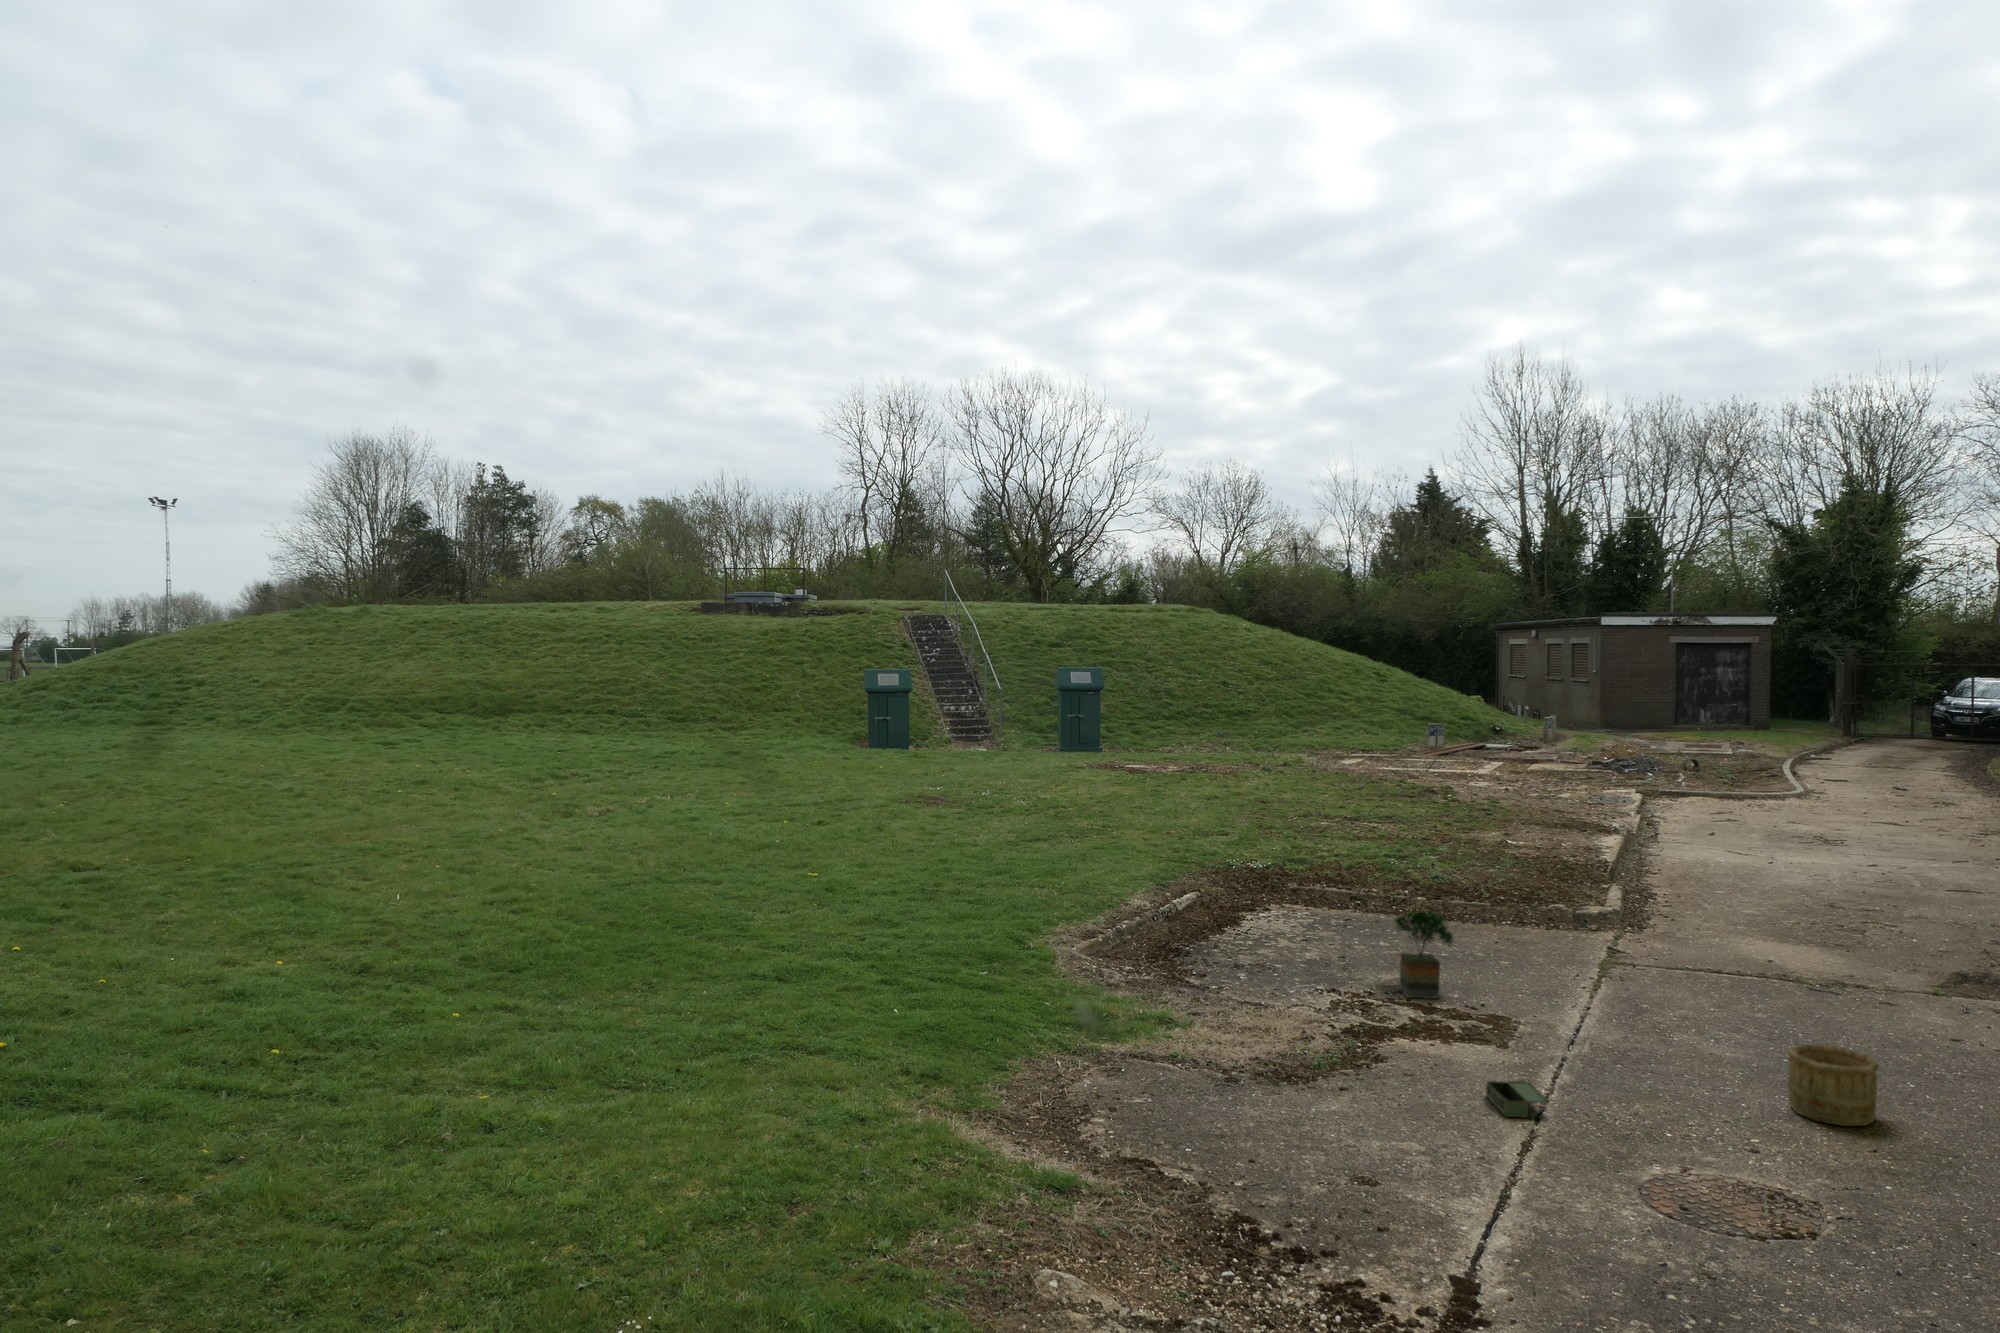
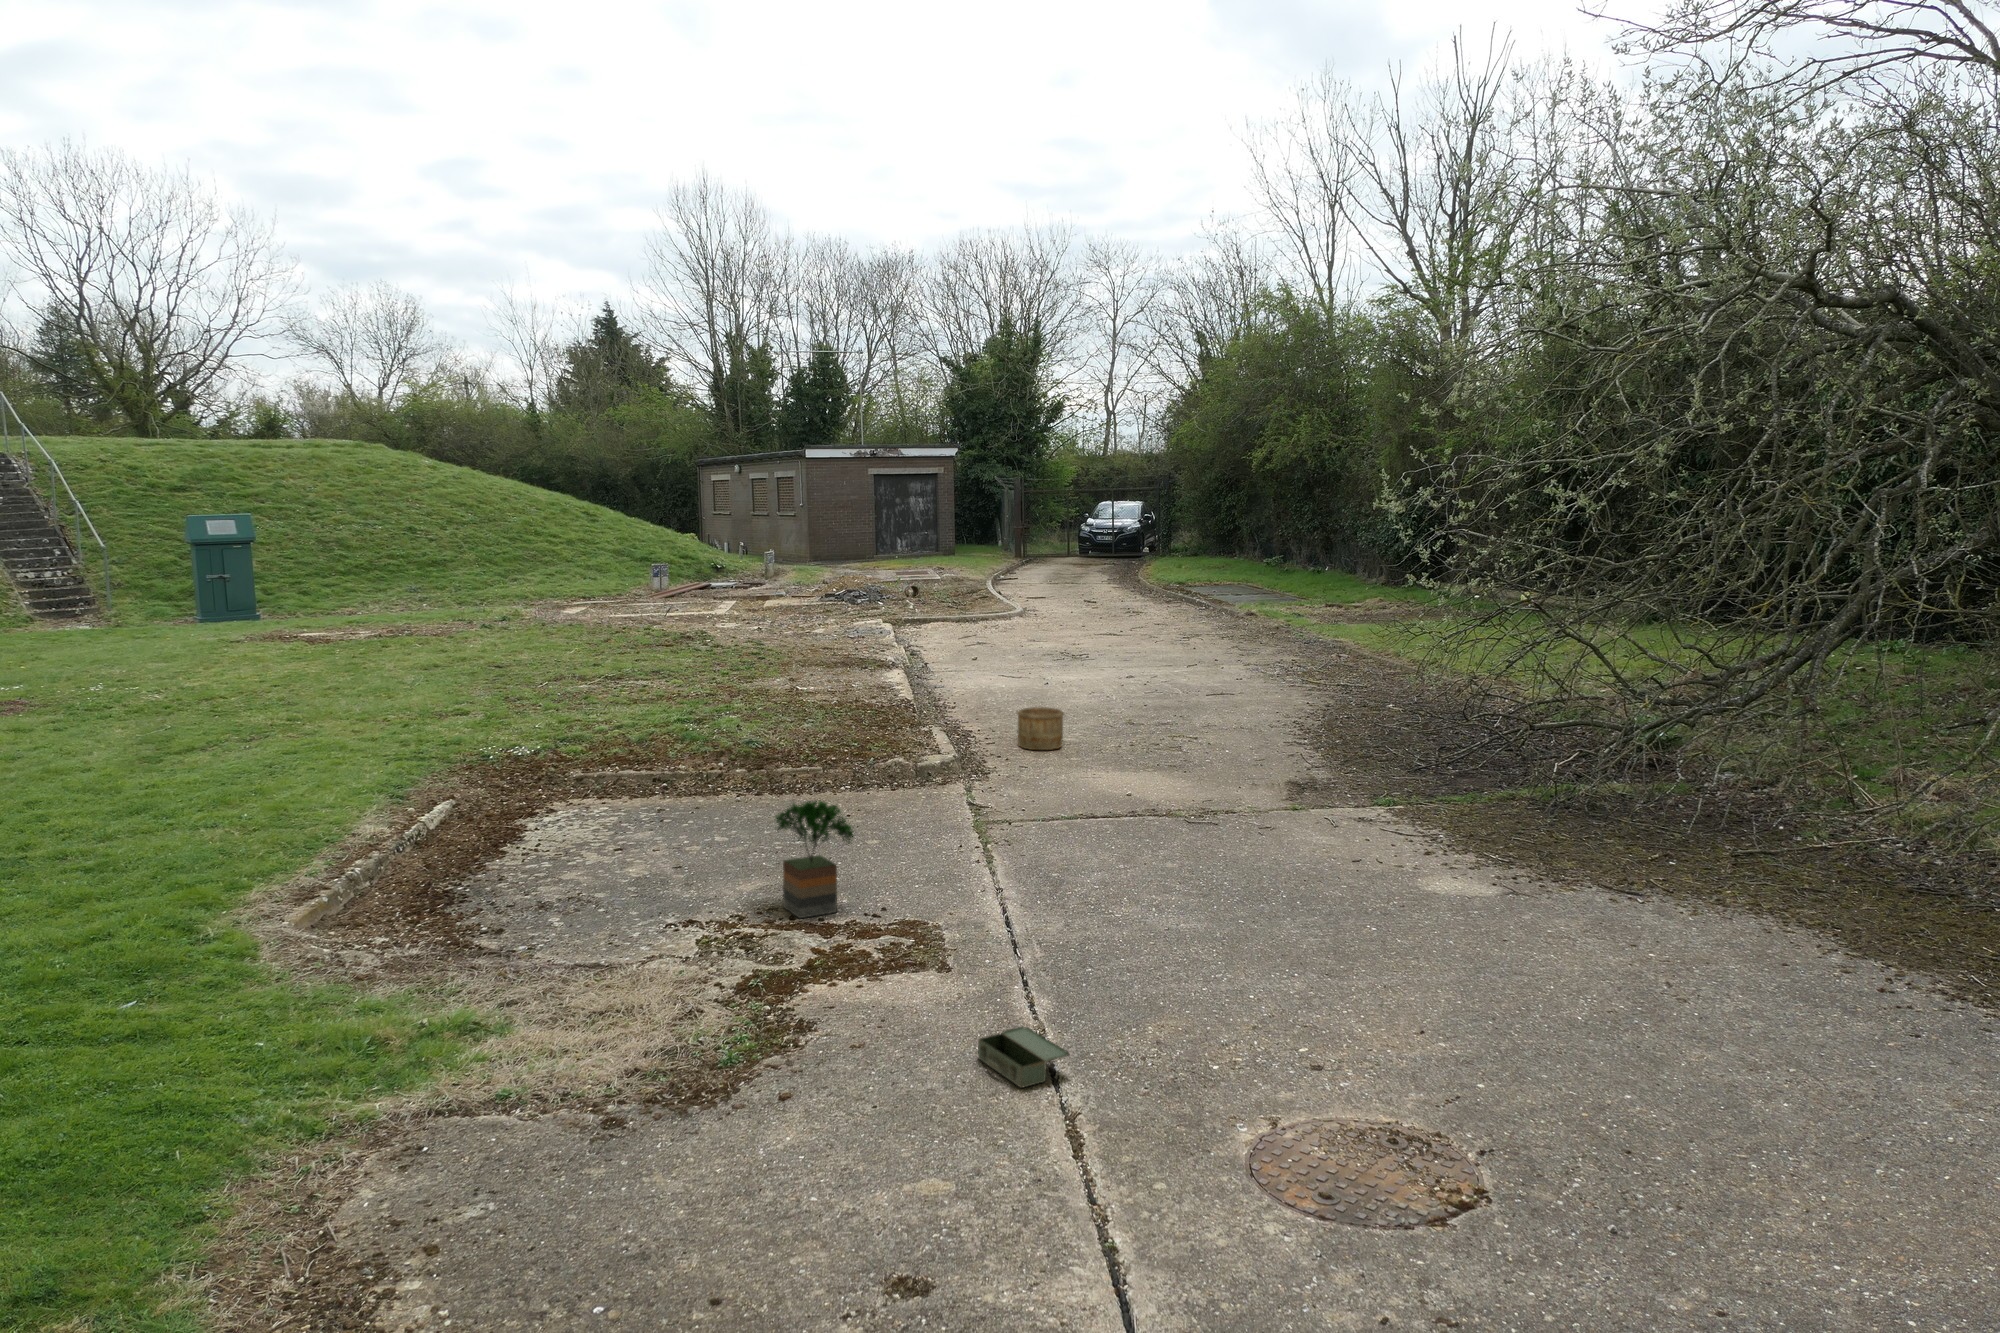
wooden bucket: present [1787,1044,1879,1126] -> present [1017,707,1064,750]

